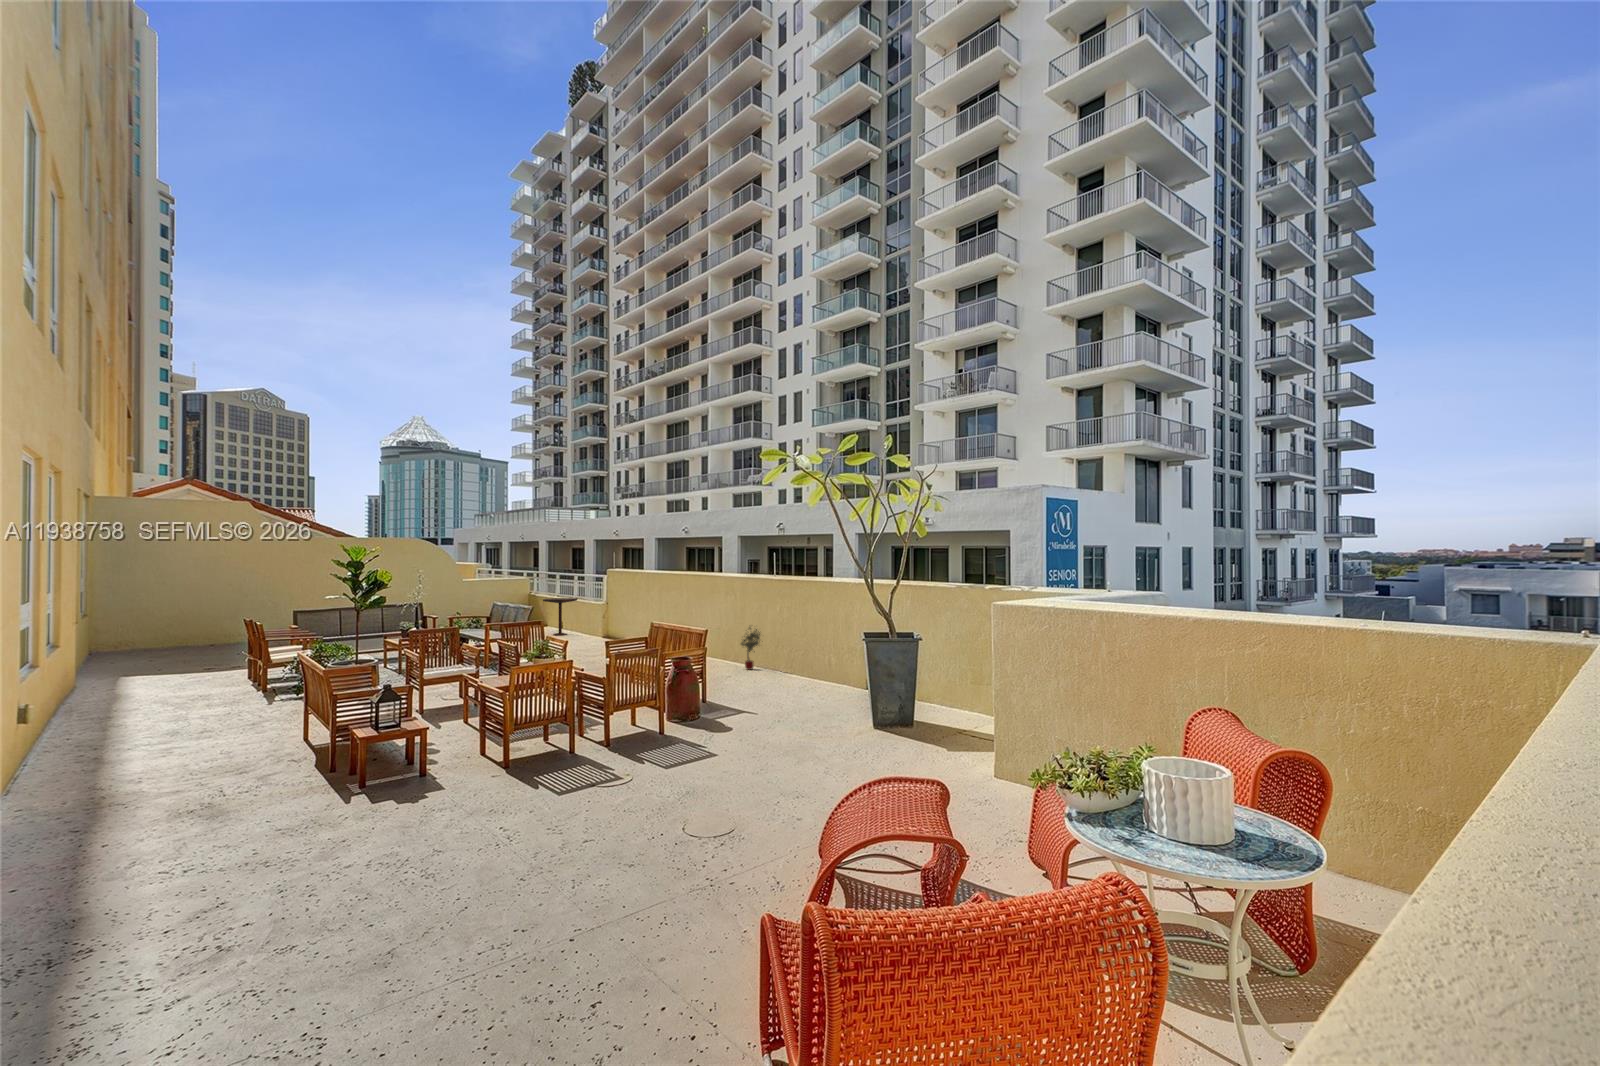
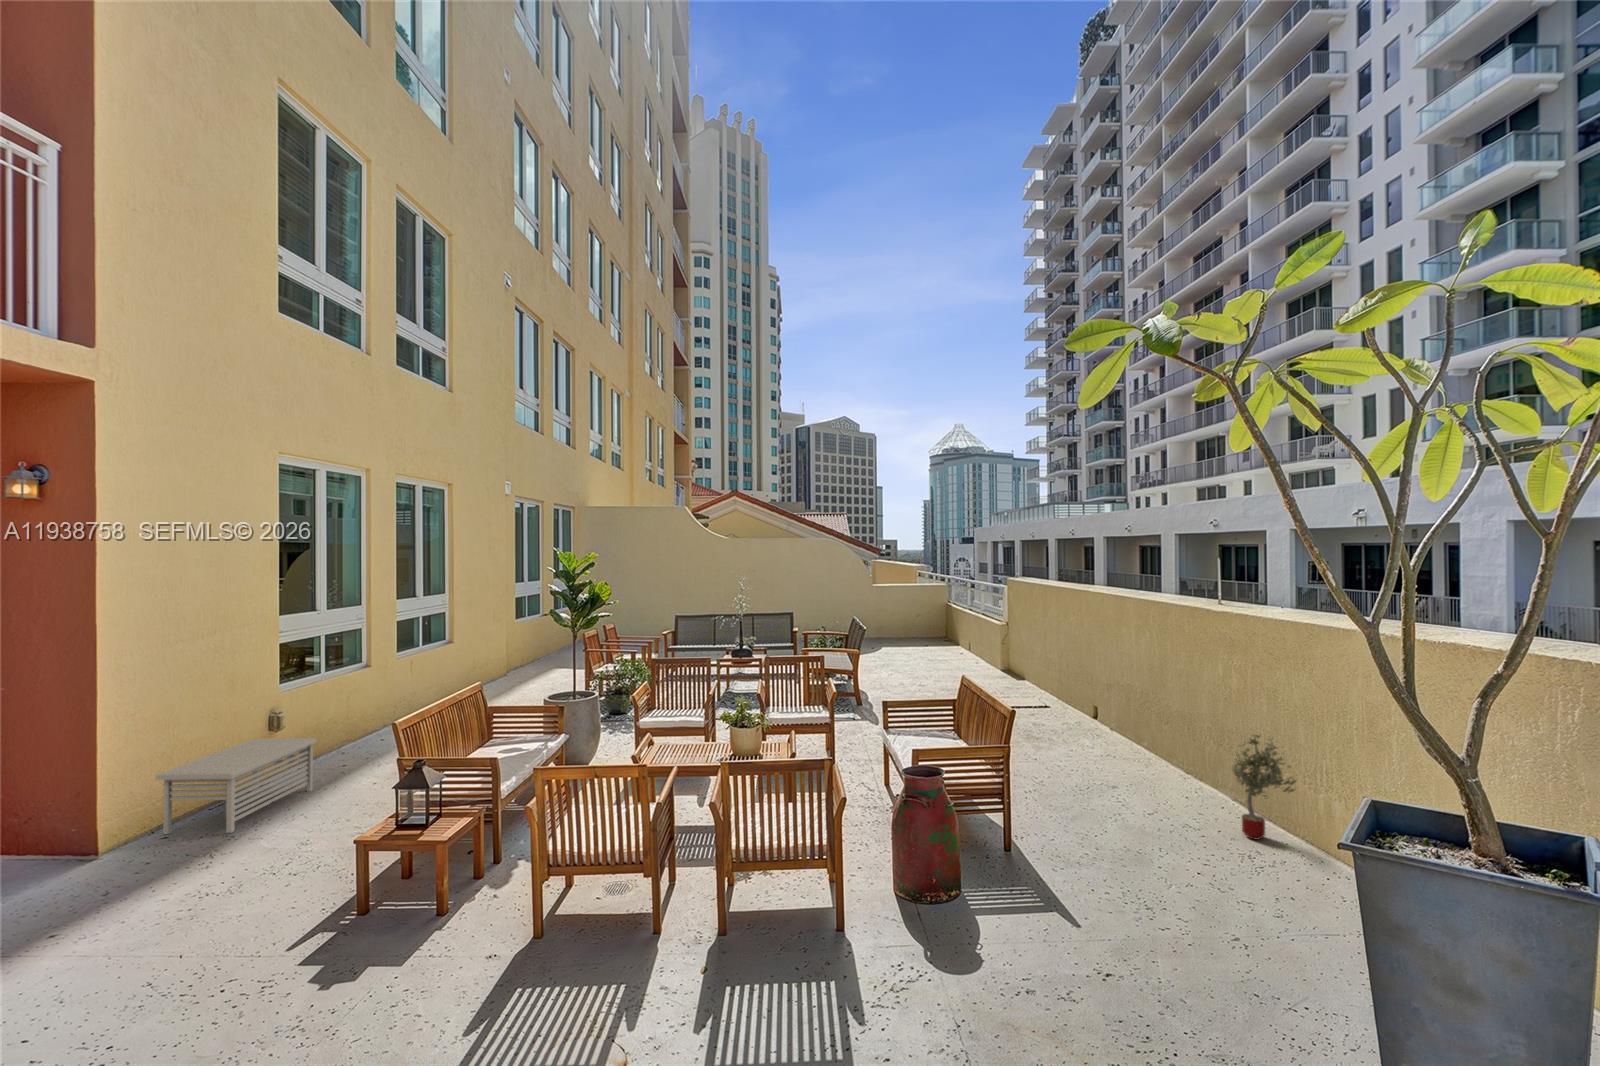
pedestal table: present [543,598,577,636] -> none [950,616,997,669]
storage bench: none [129,682,195,740] -> present [155,738,317,834]

